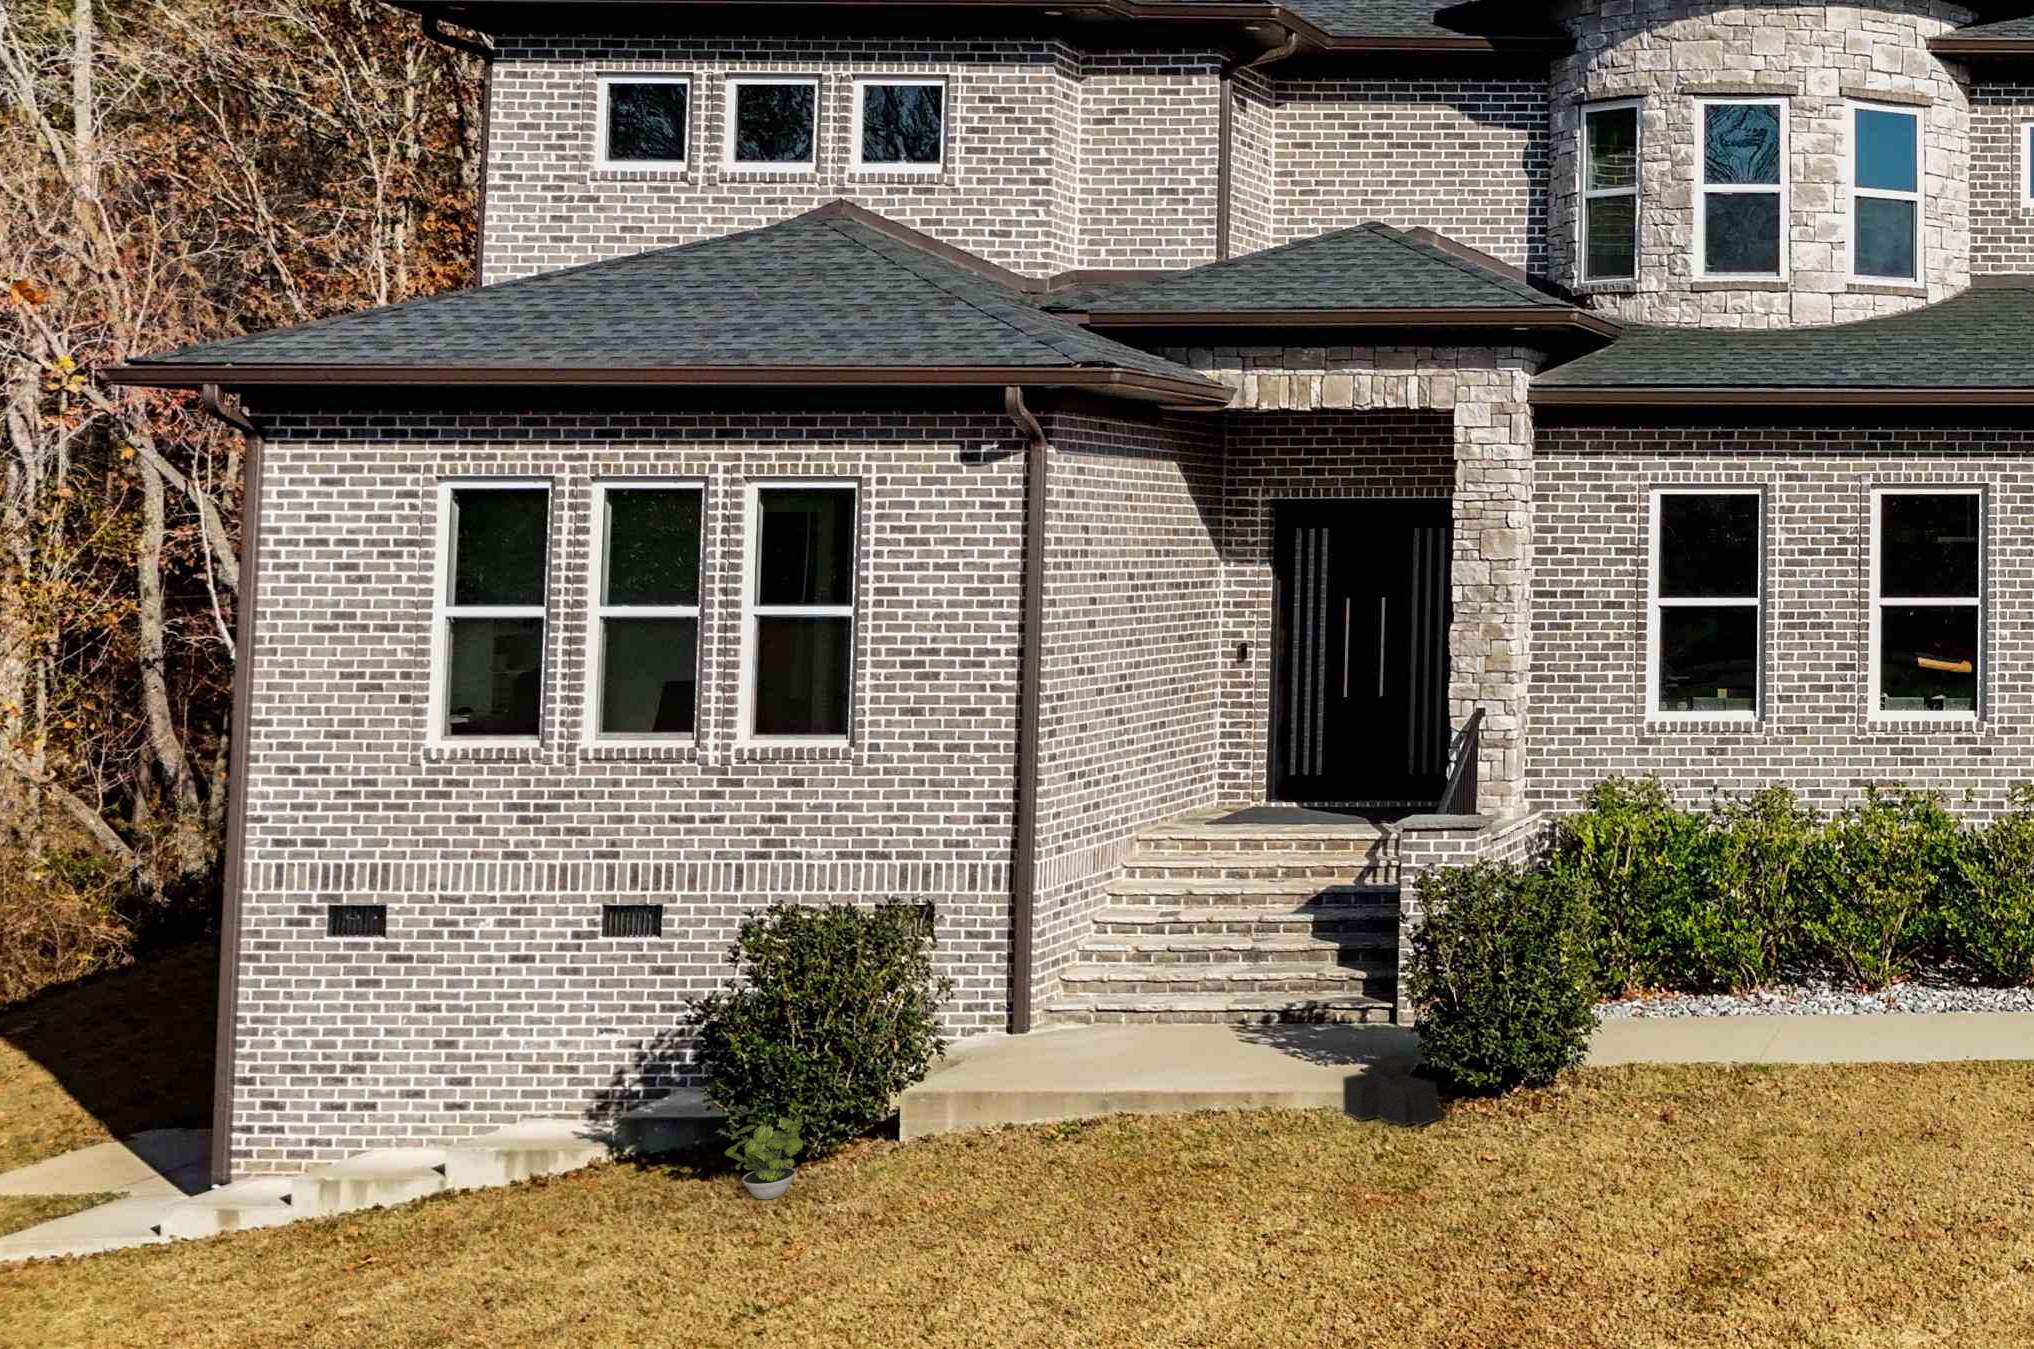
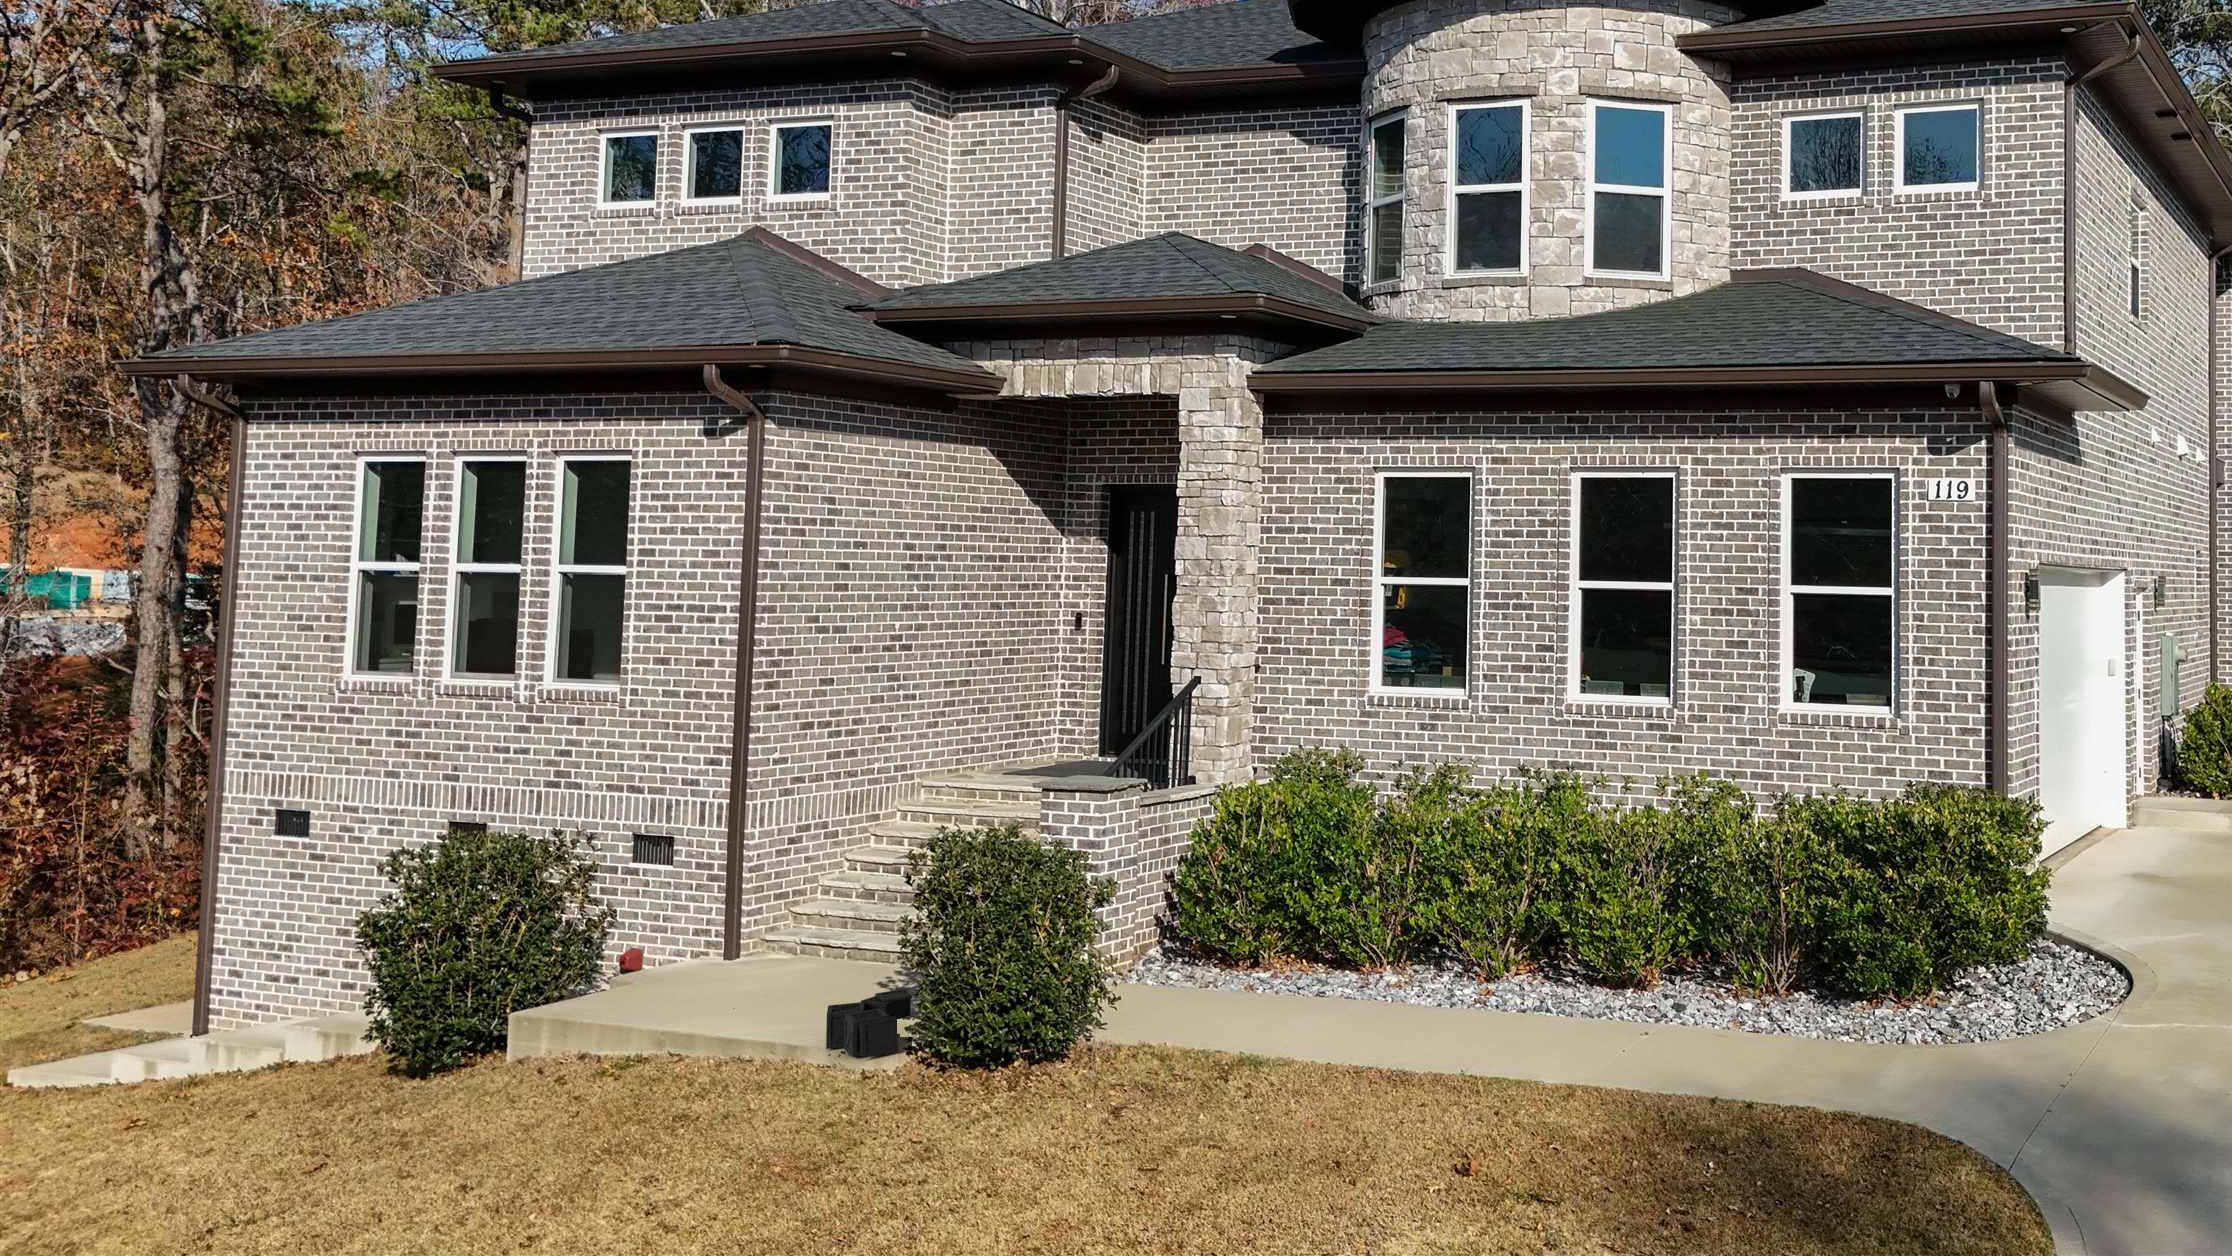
potted plant: present [724,1117,803,1199] -> none [289,1005,389,1077]

